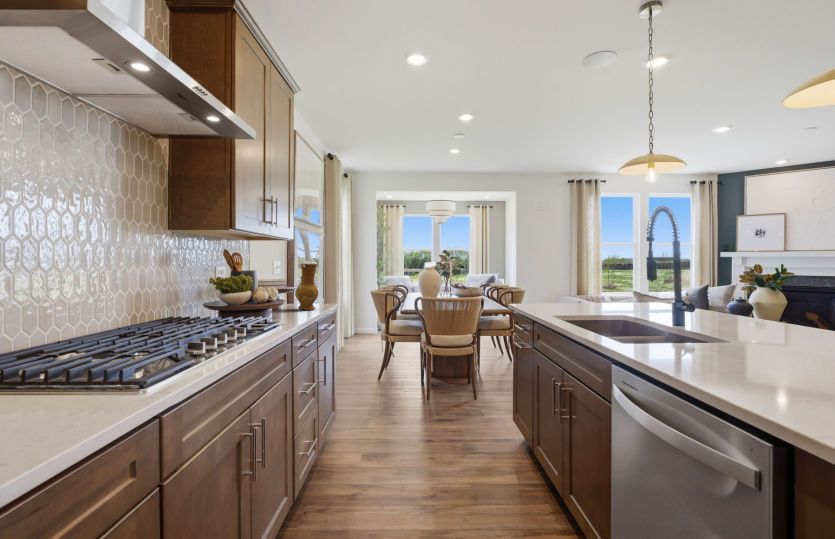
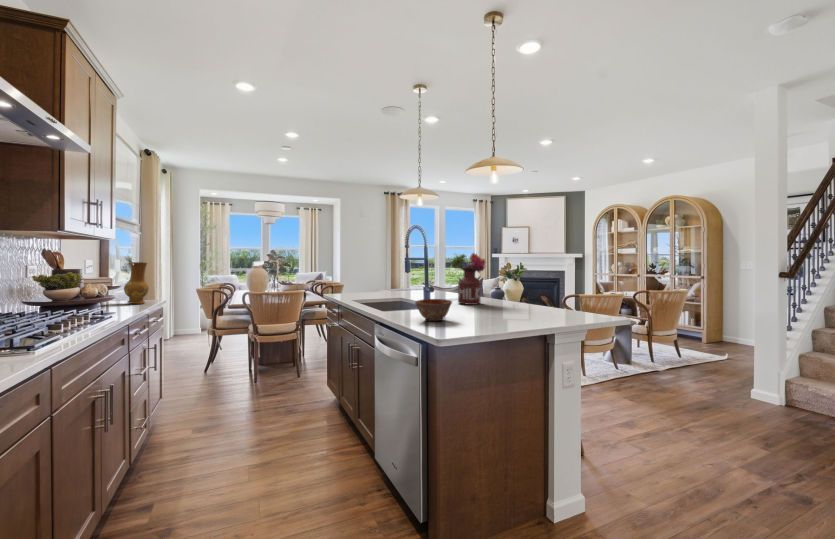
flower arrangement: none [728,246,807,335] -> present [452,253,485,305]
ceramic bowl: none [698,329,786,373] -> present [415,299,452,321]

